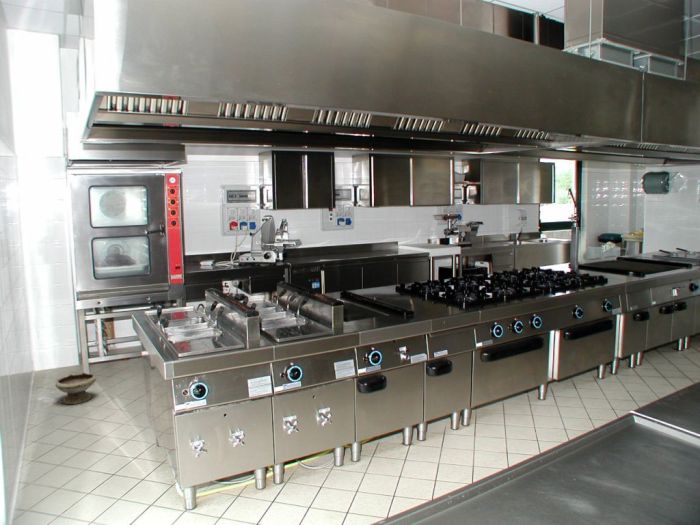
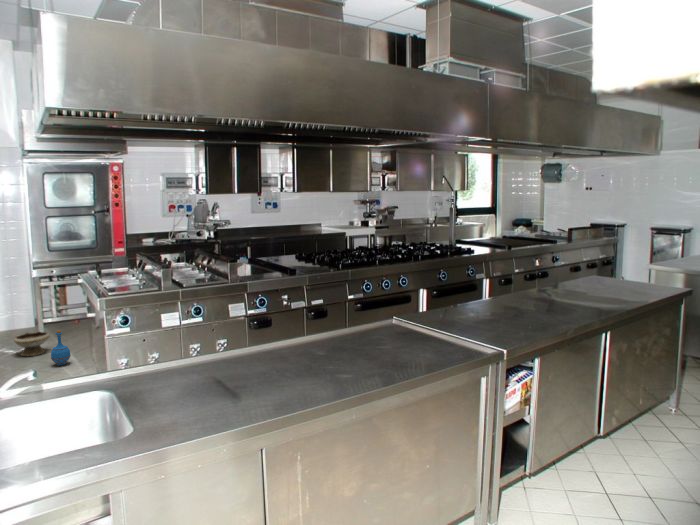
bottle: none [97,376,121,418] -> present [51,330,71,365]

